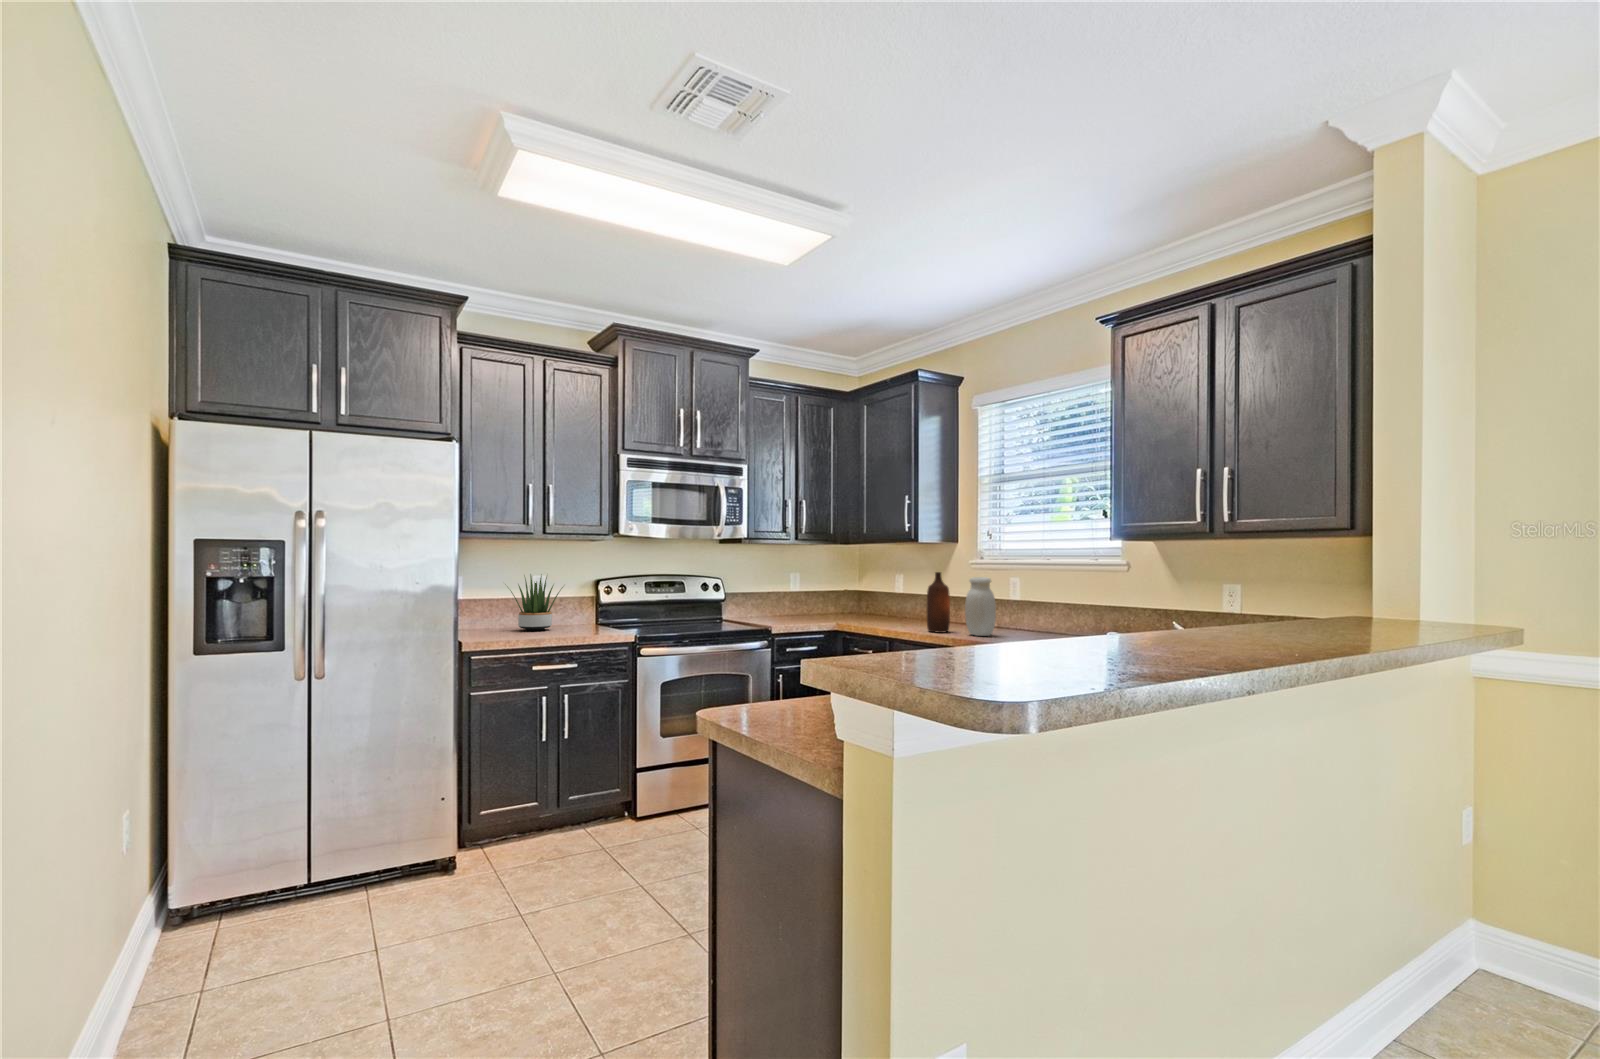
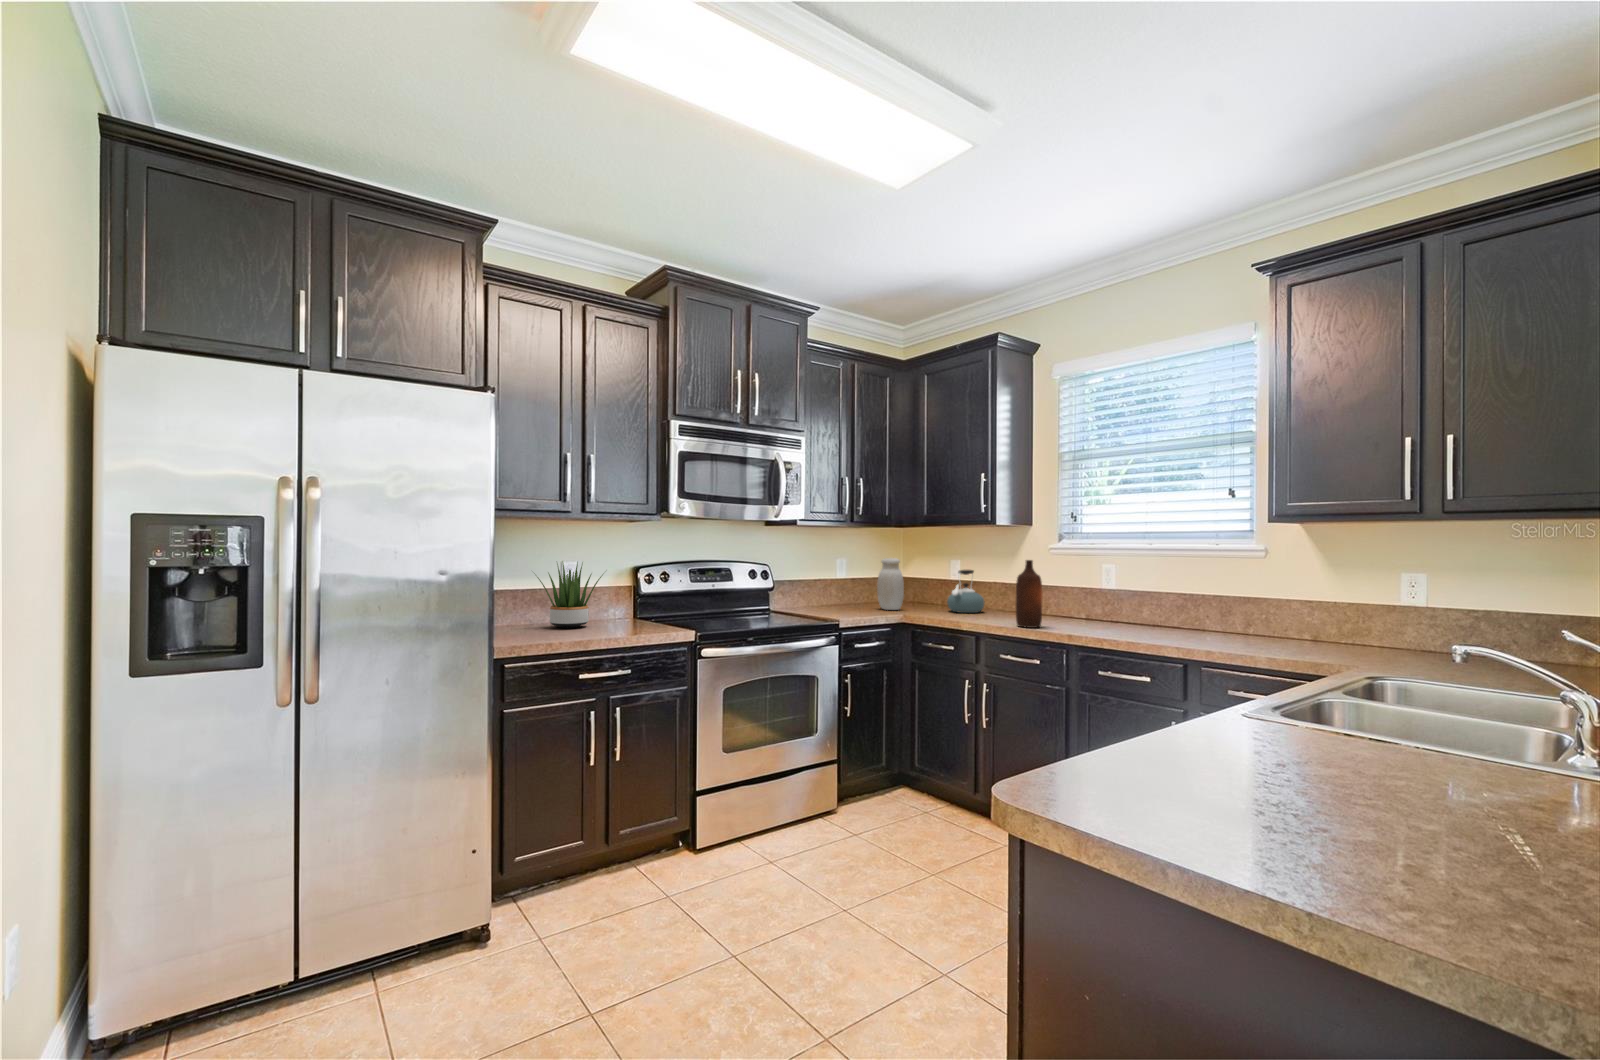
jar: present [965,577,996,636] -> present [877,558,904,610]
kettle: none [886,582,920,621] -> present [947,570,985,613]

